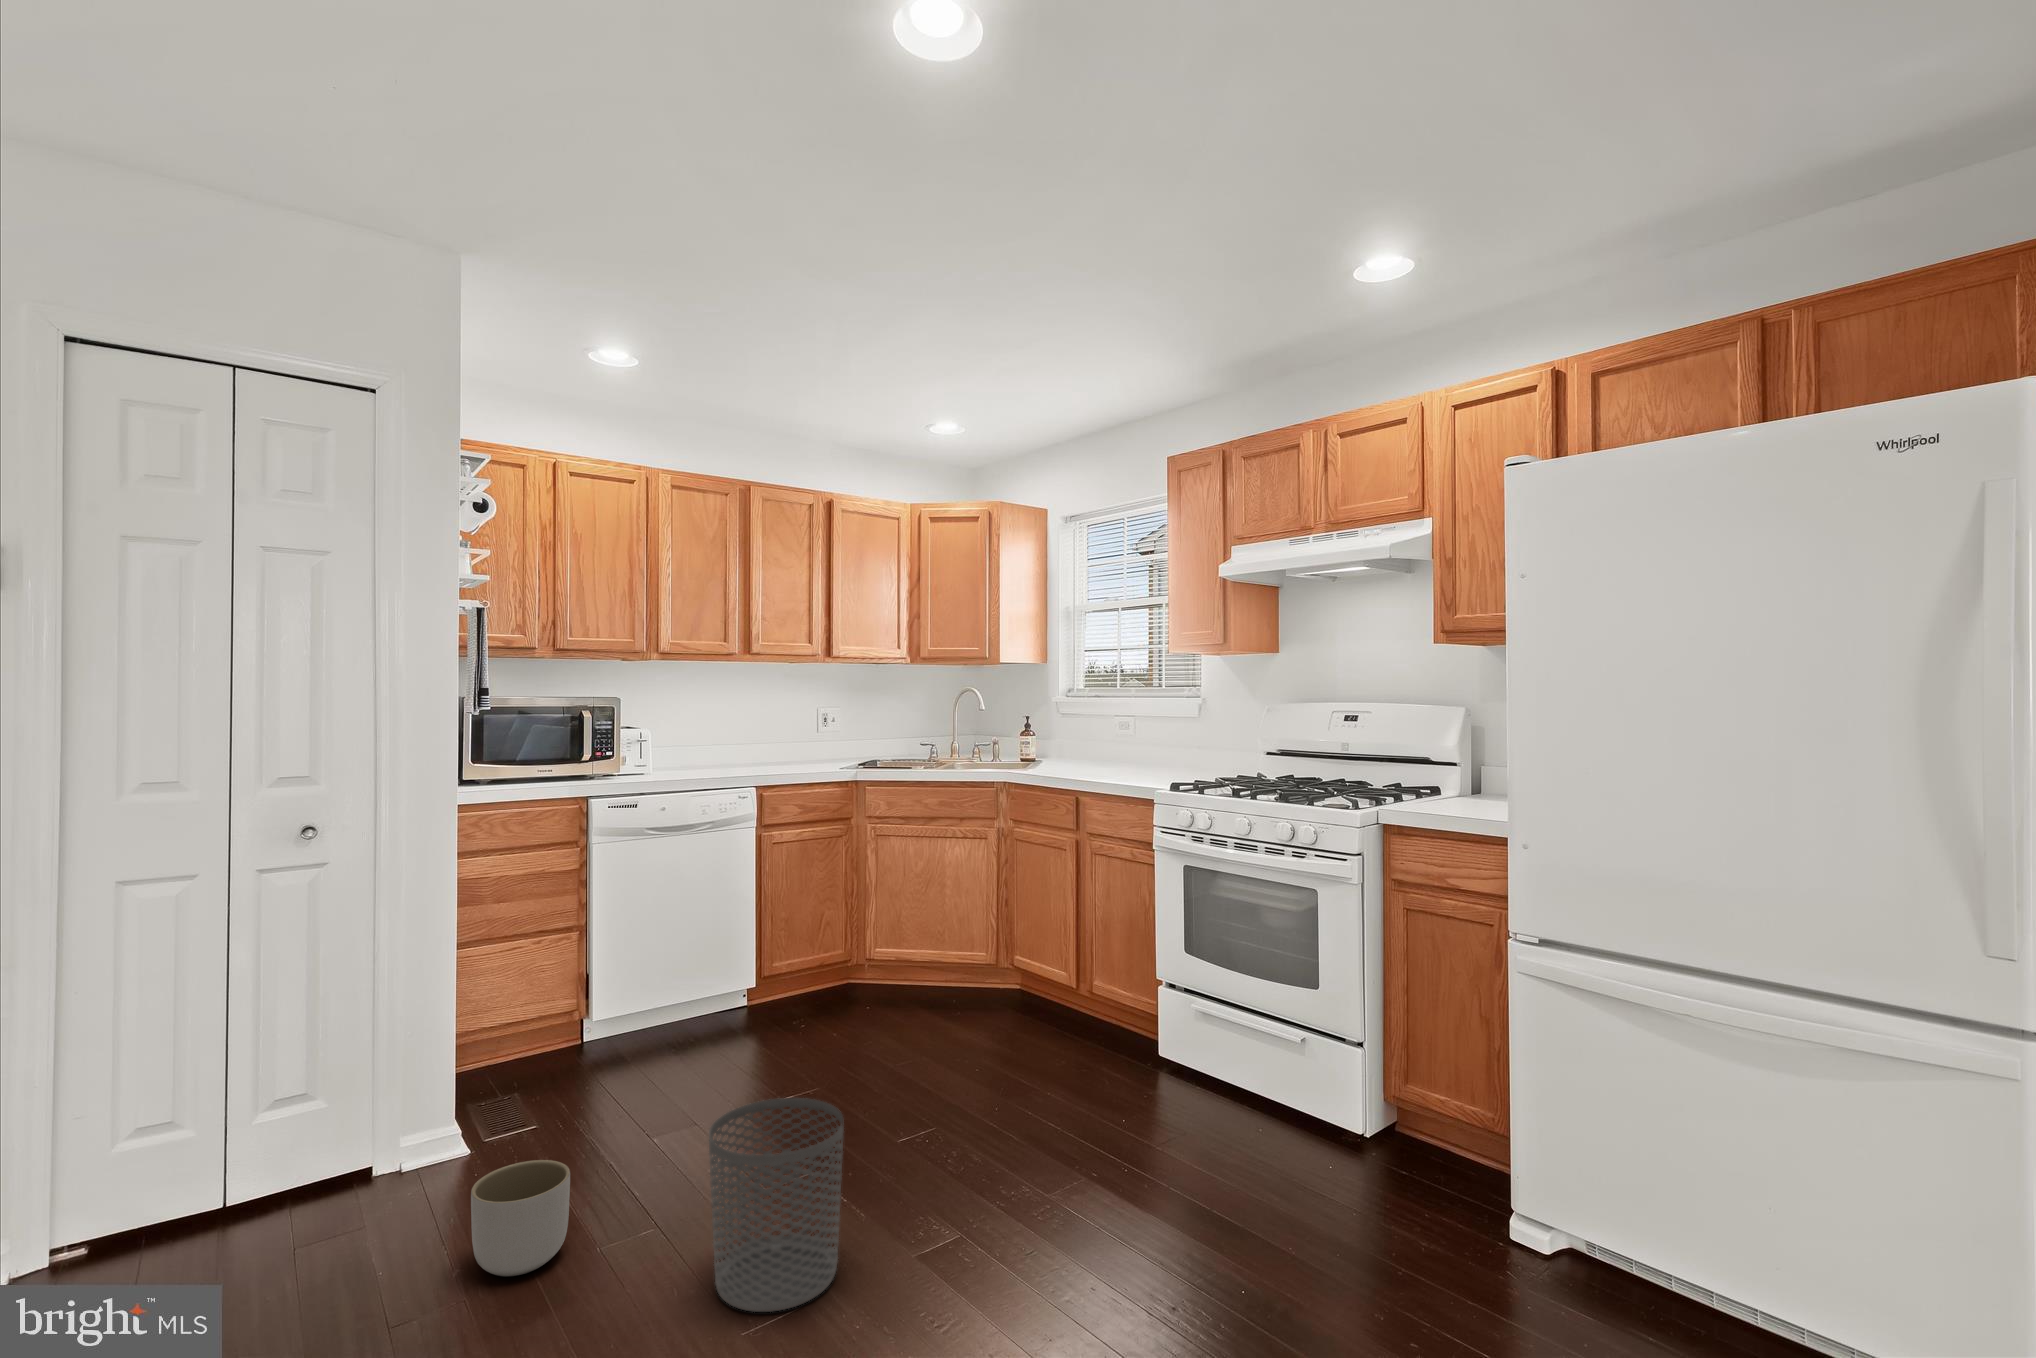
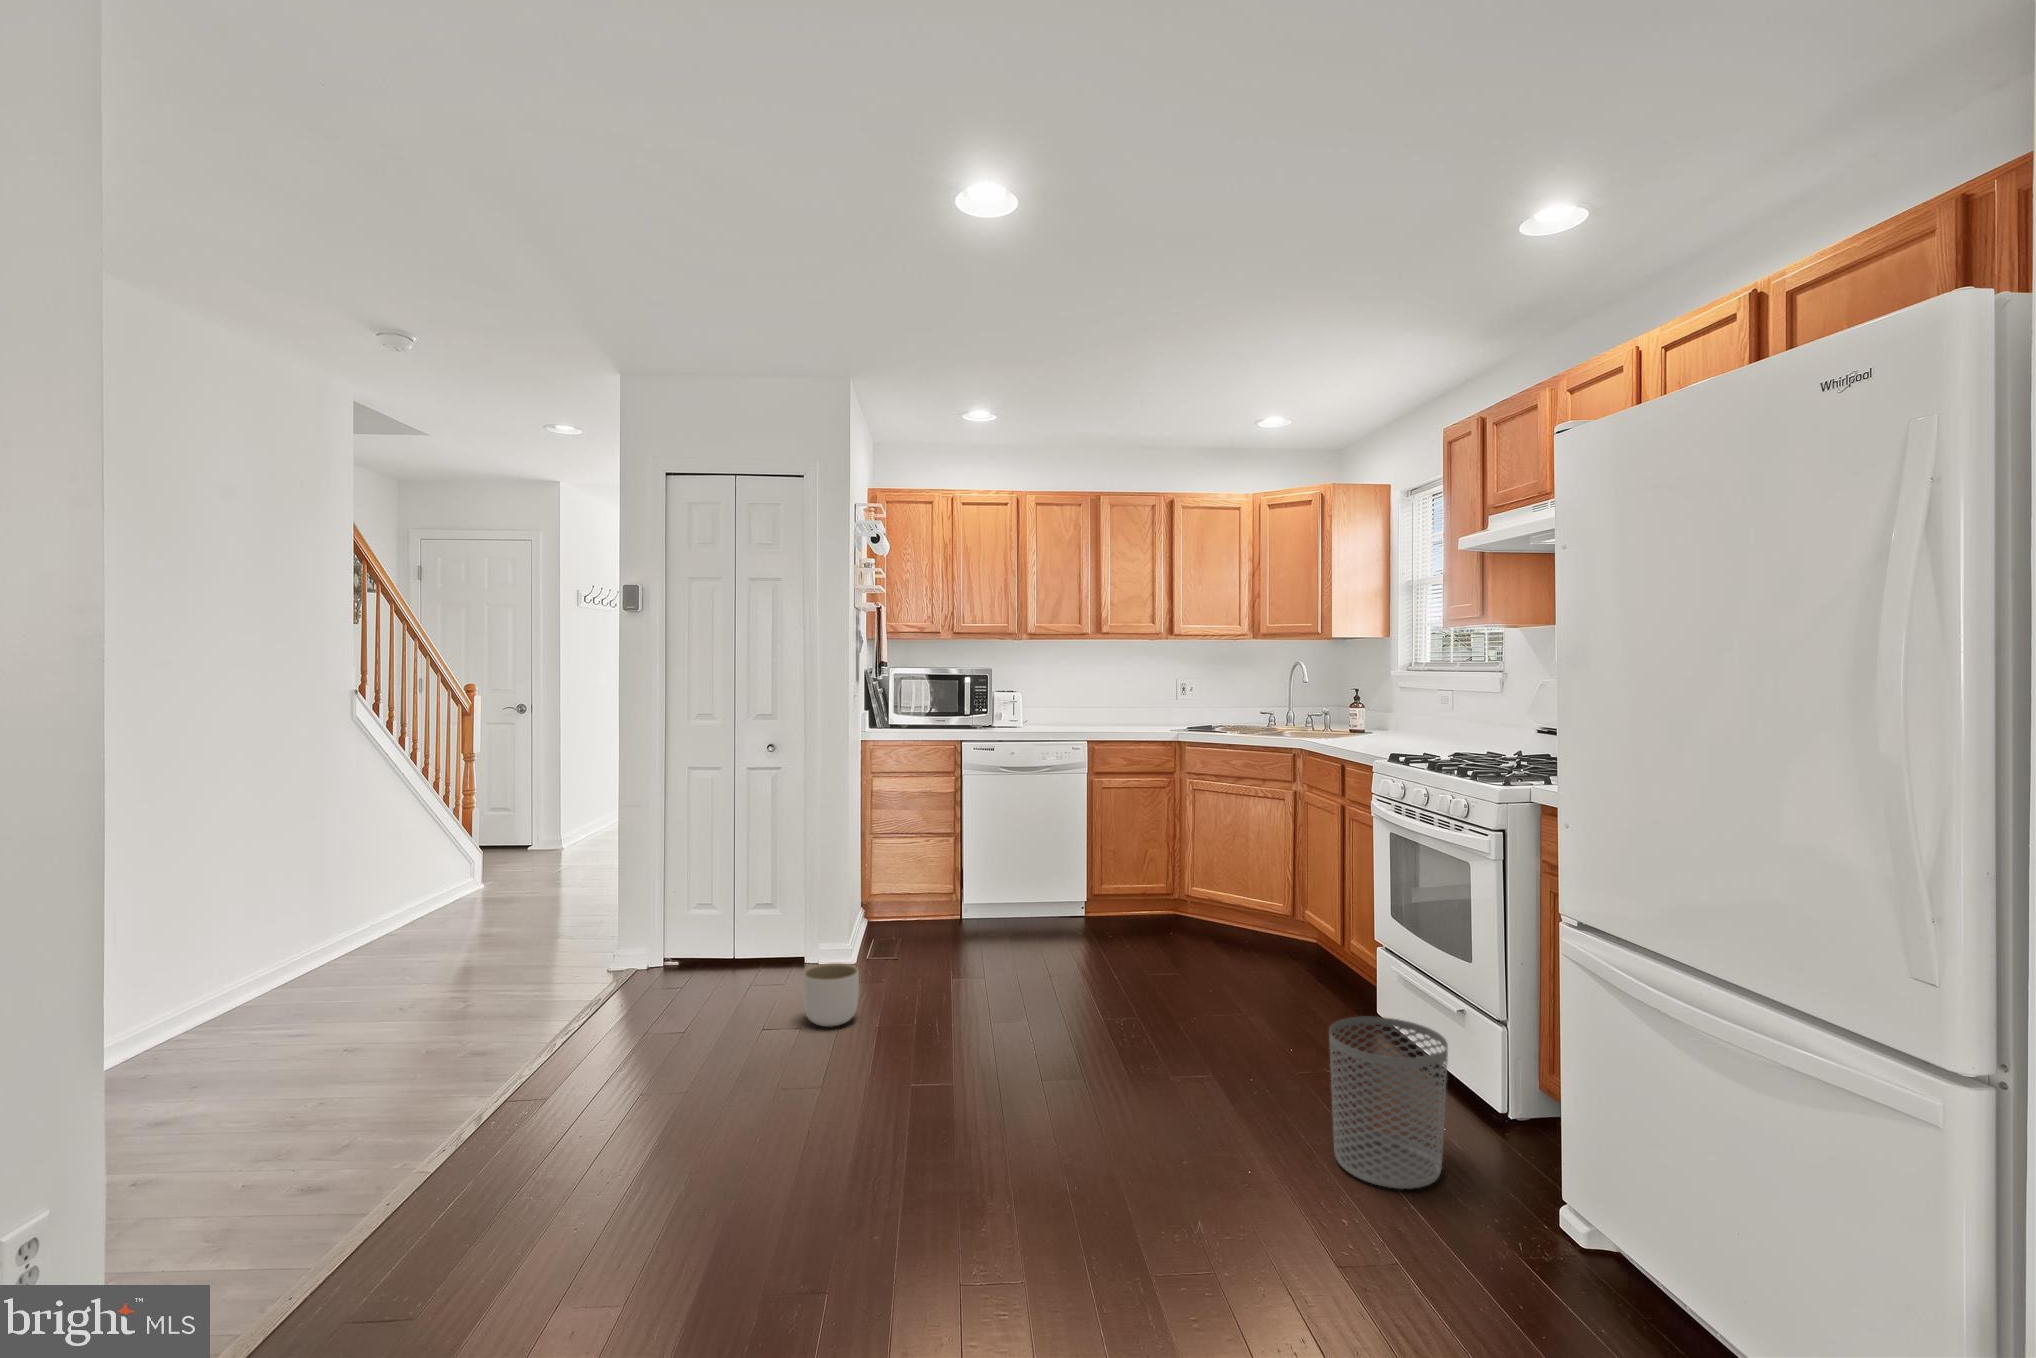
waste bin: present [709,1098,844,1312] -> present [1329,1017,1448,1189]

